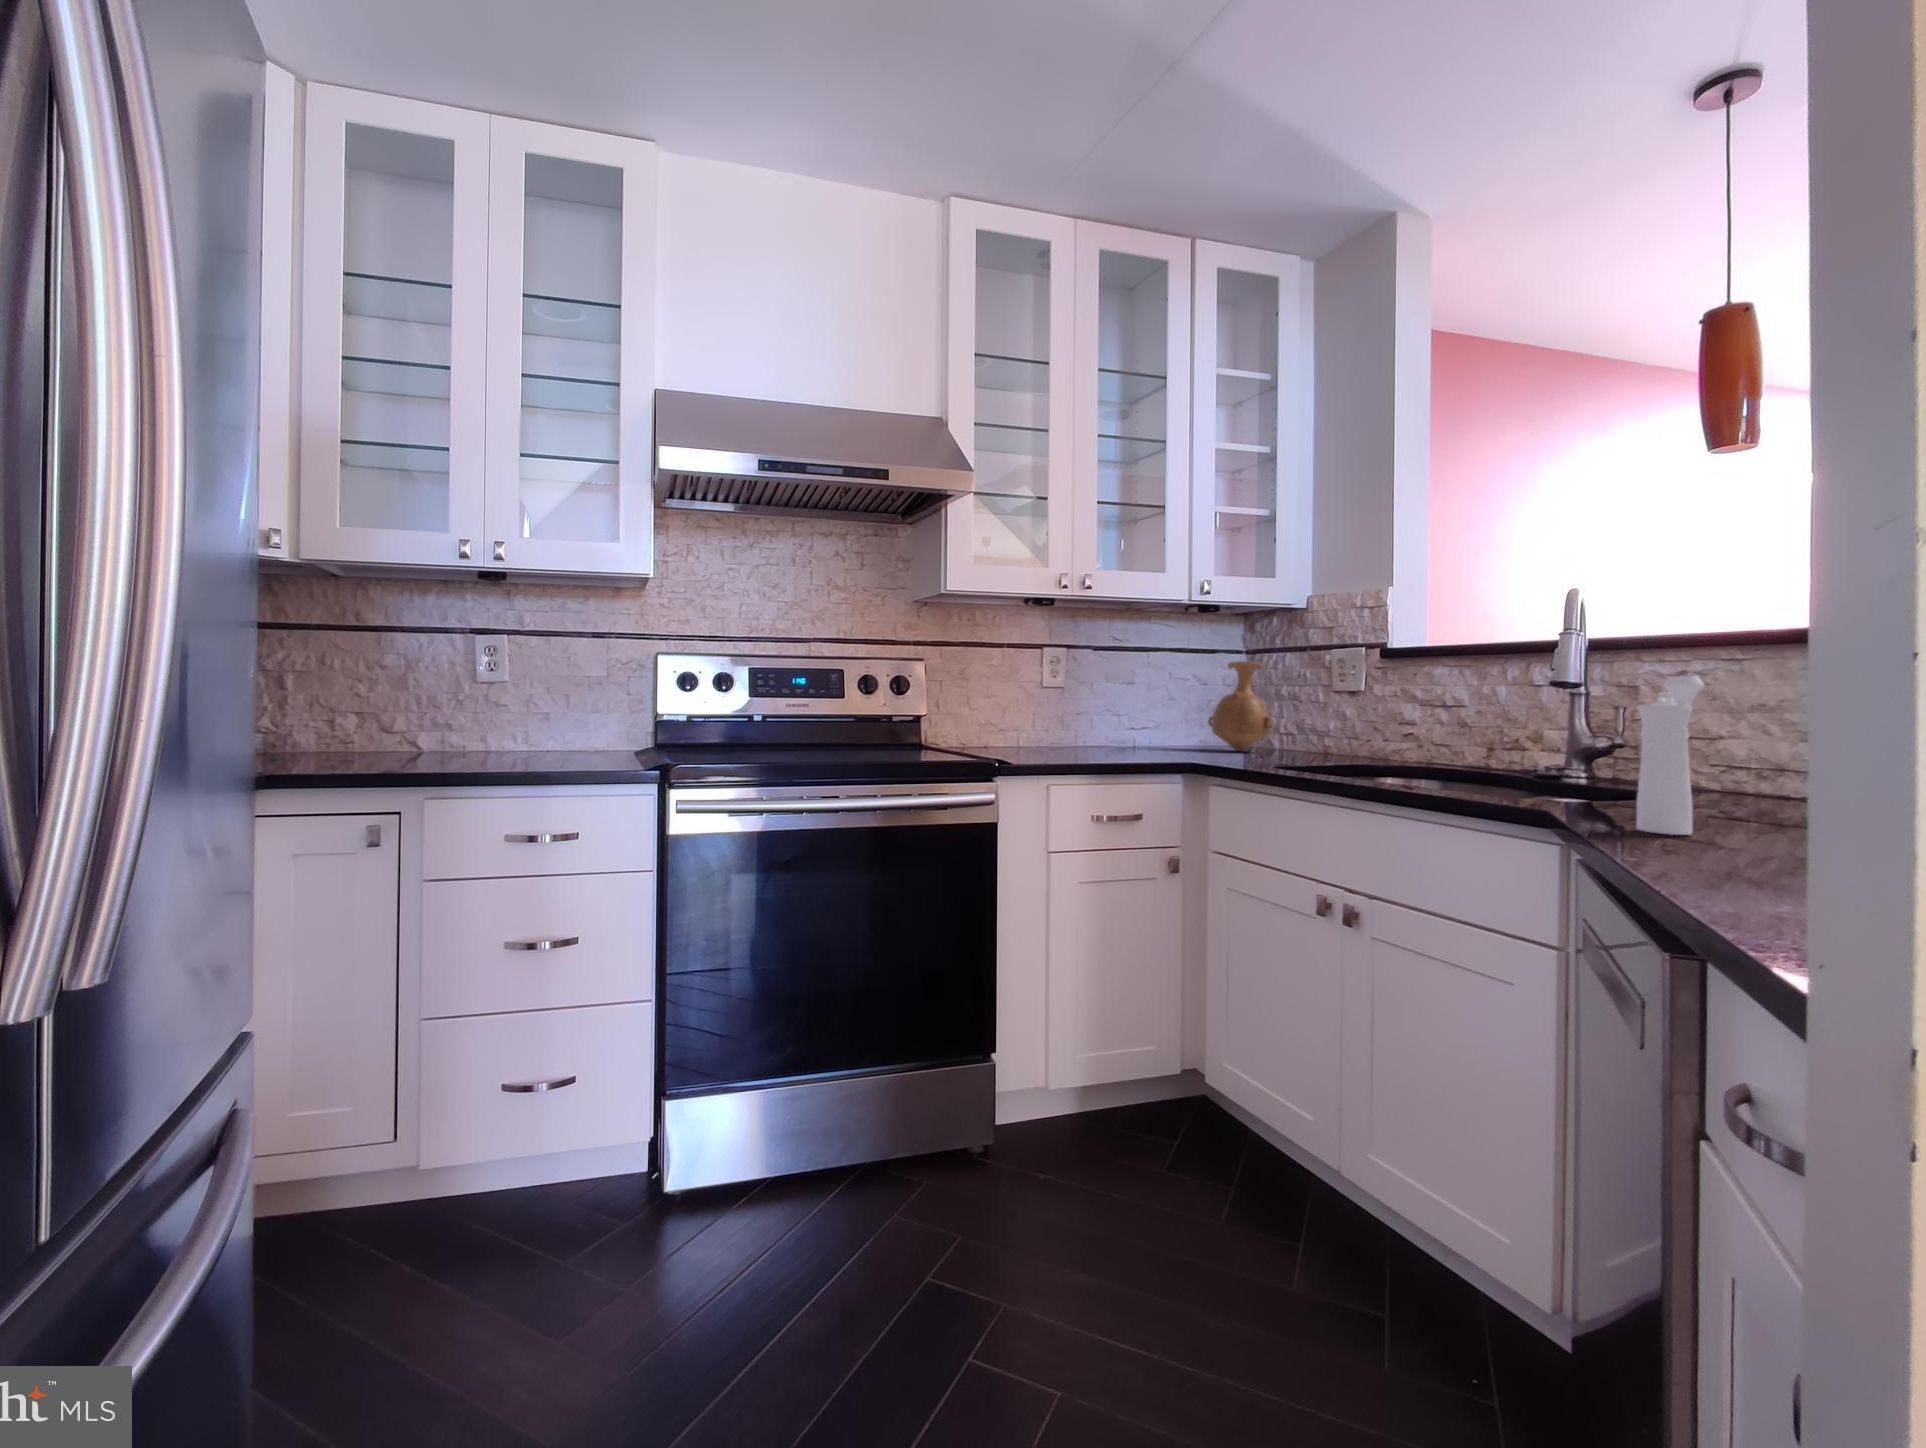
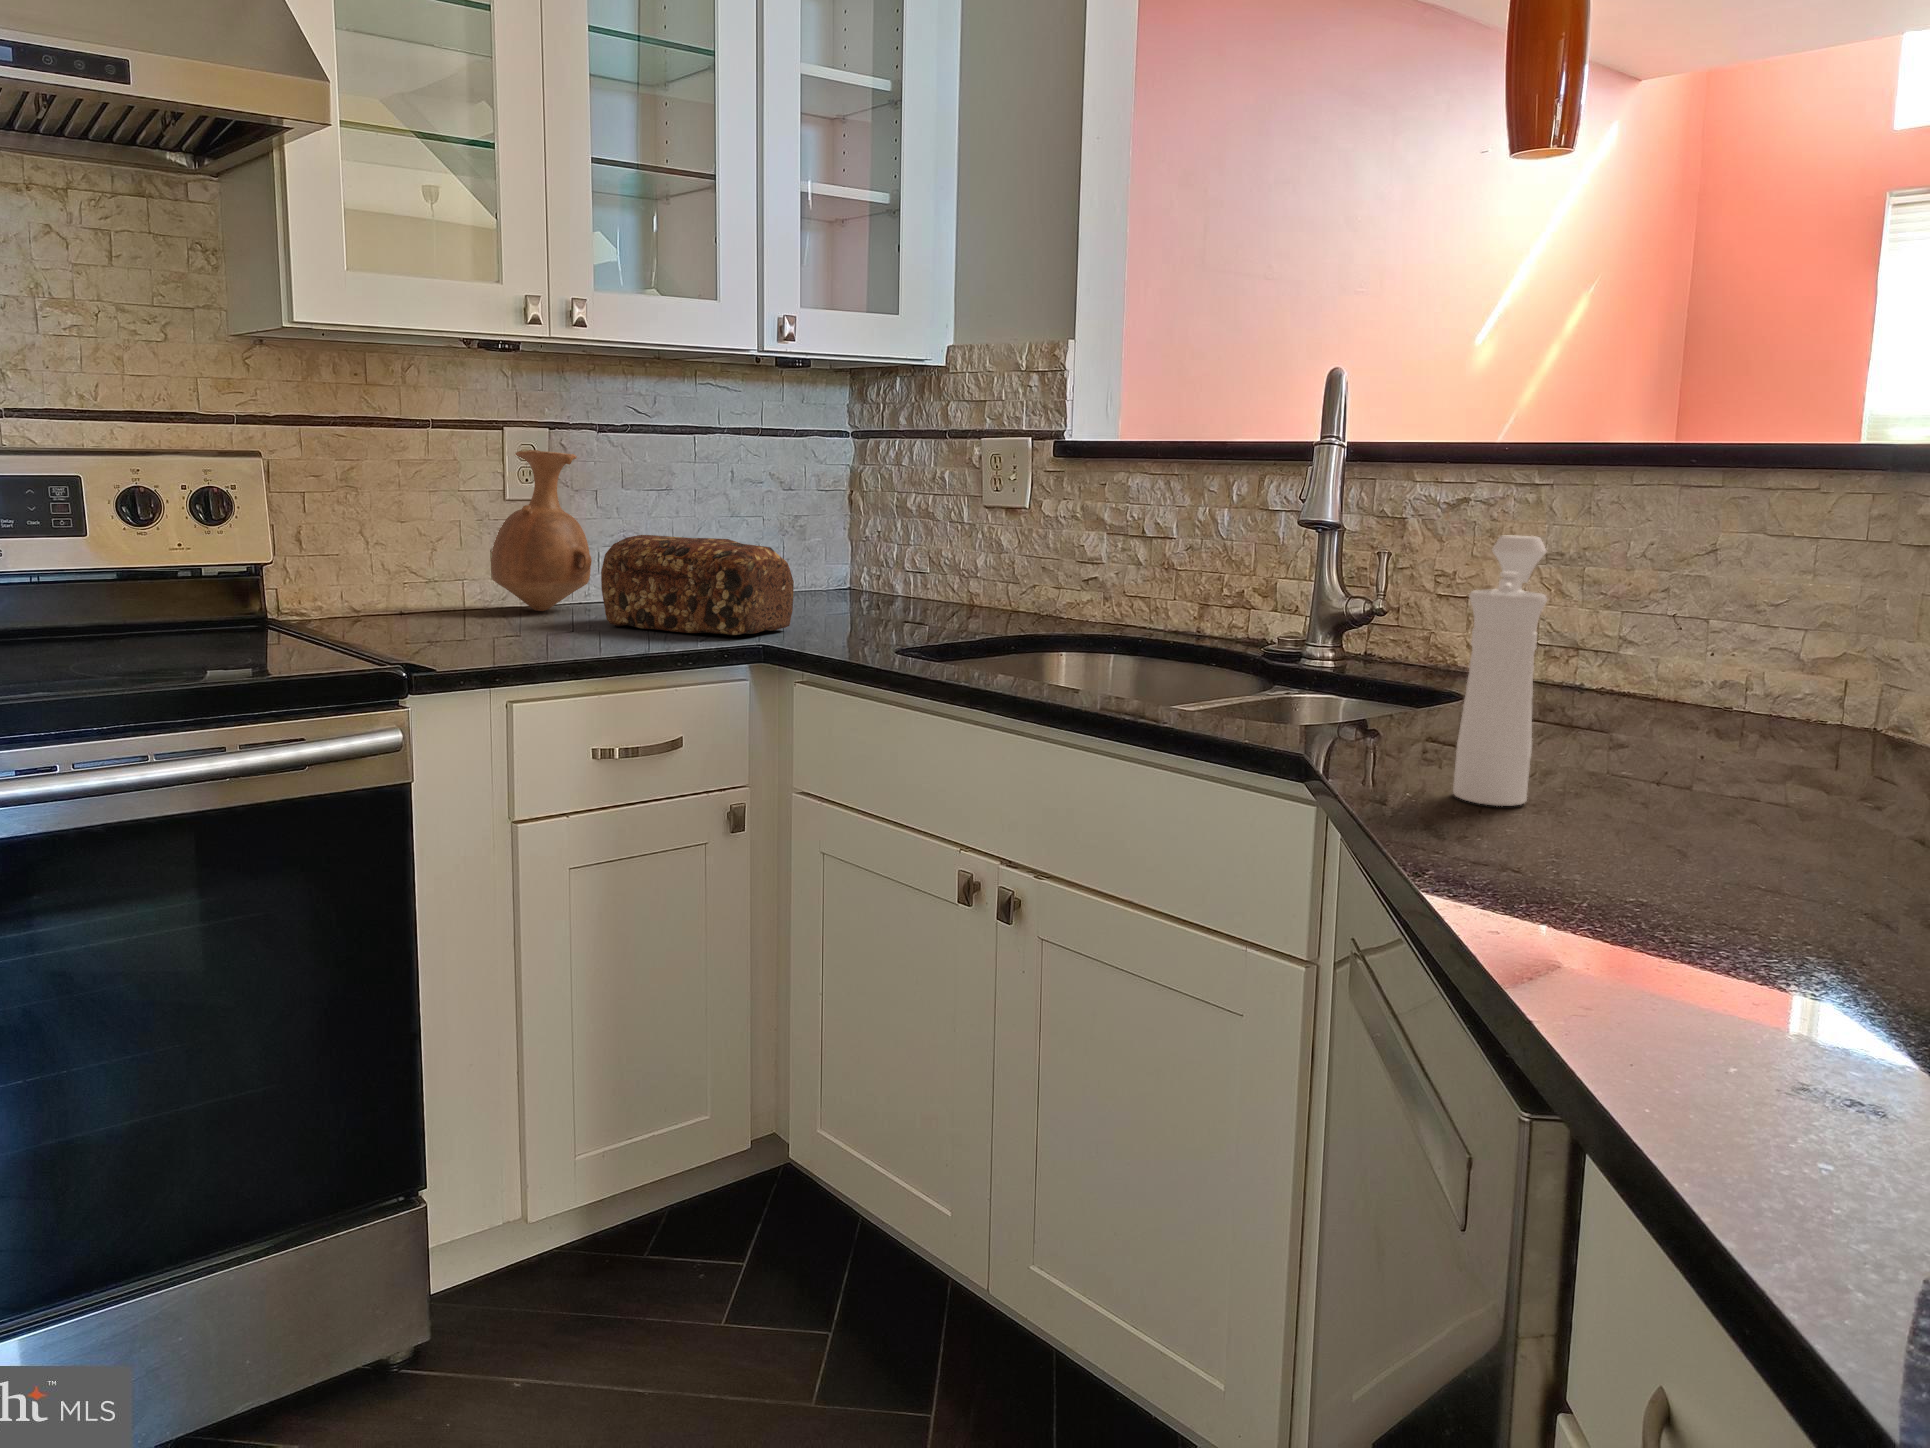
vase: present [1208,661,1274,751] -> present [491,450,592,611]
bread loaf: none [1096,703,1208,757] -> present [601,535,794,635]

